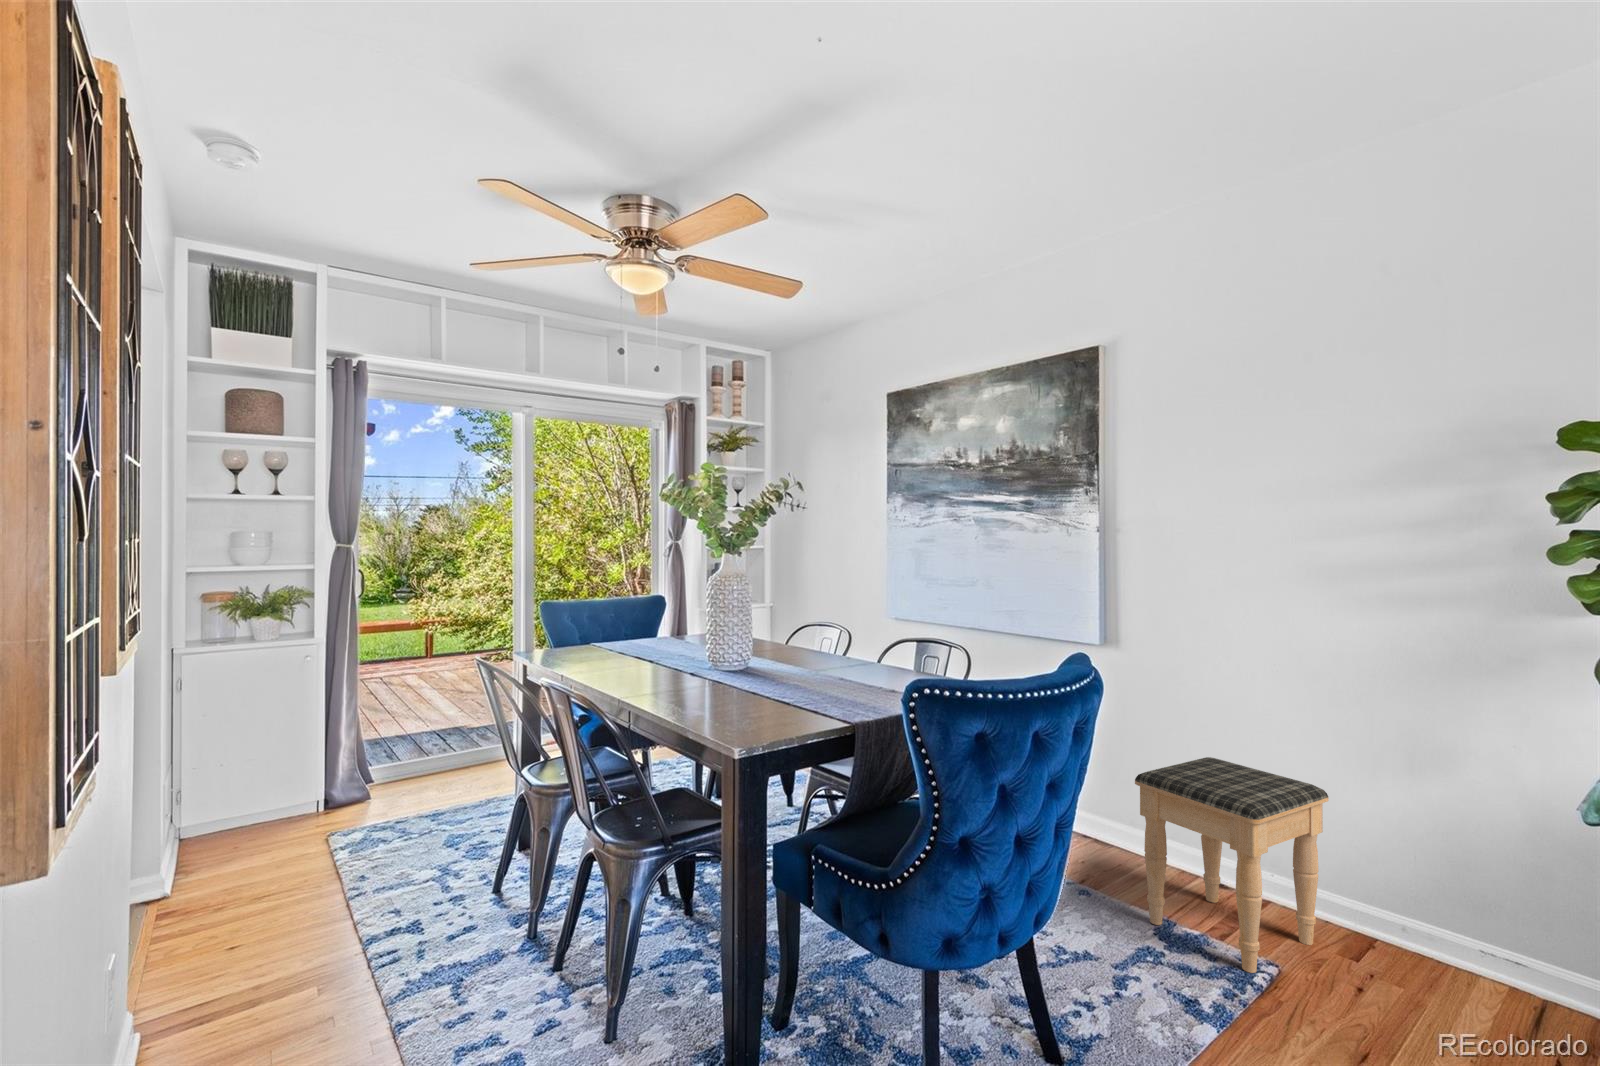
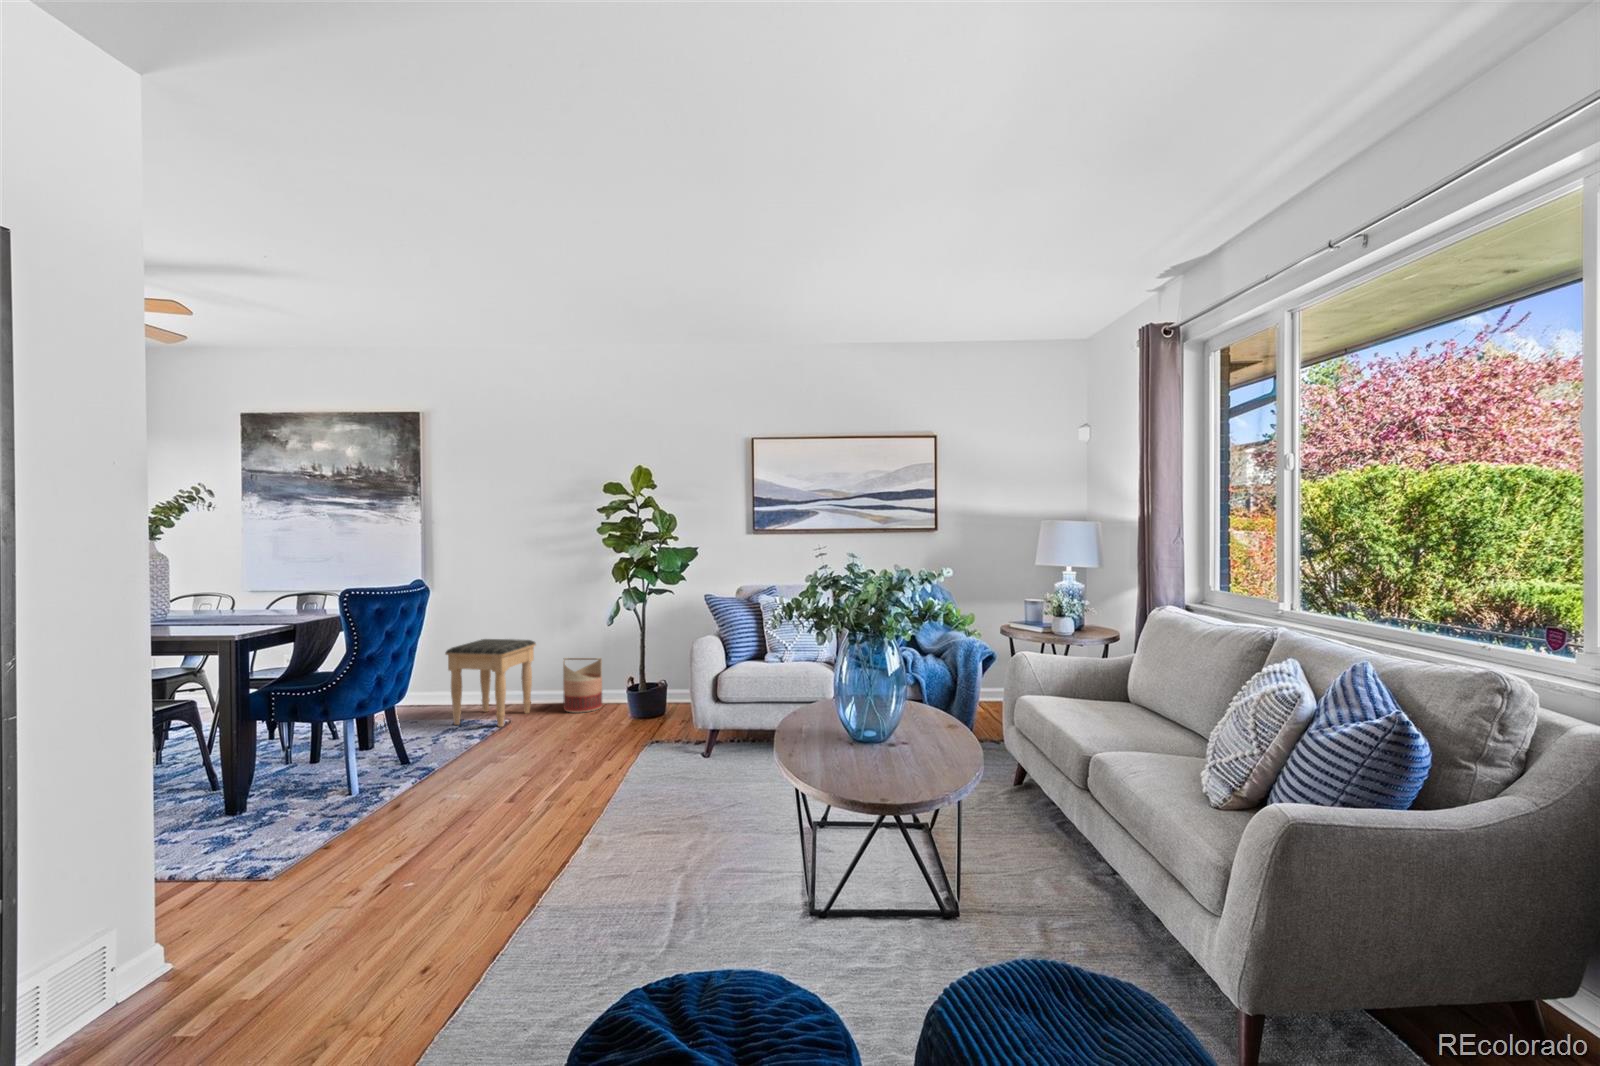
basket: none [1401,844,1523,1008] -> present [563,658,602,713]

